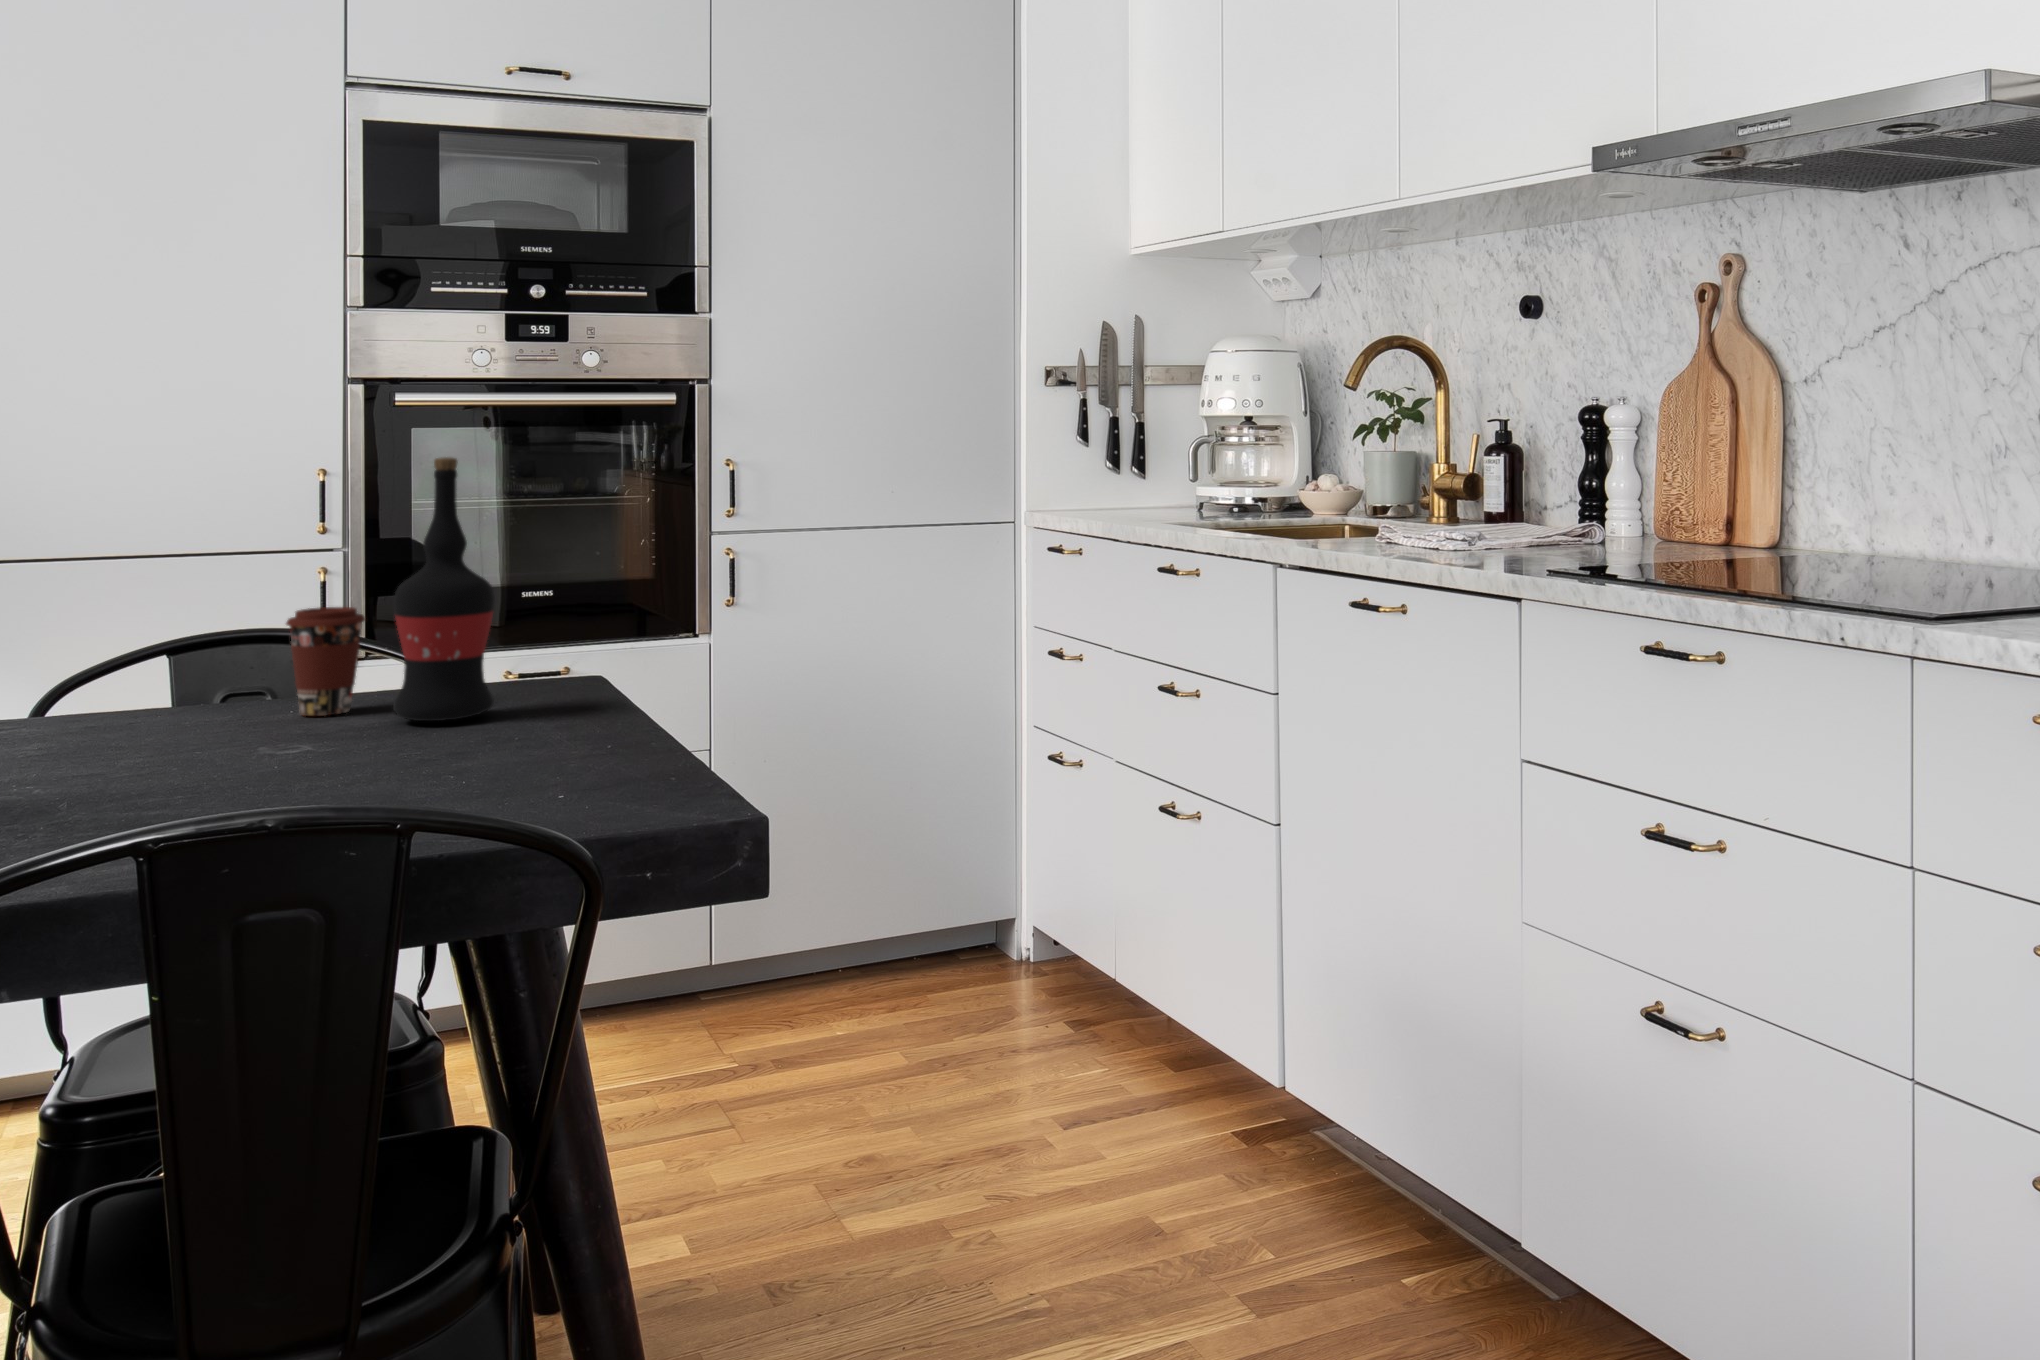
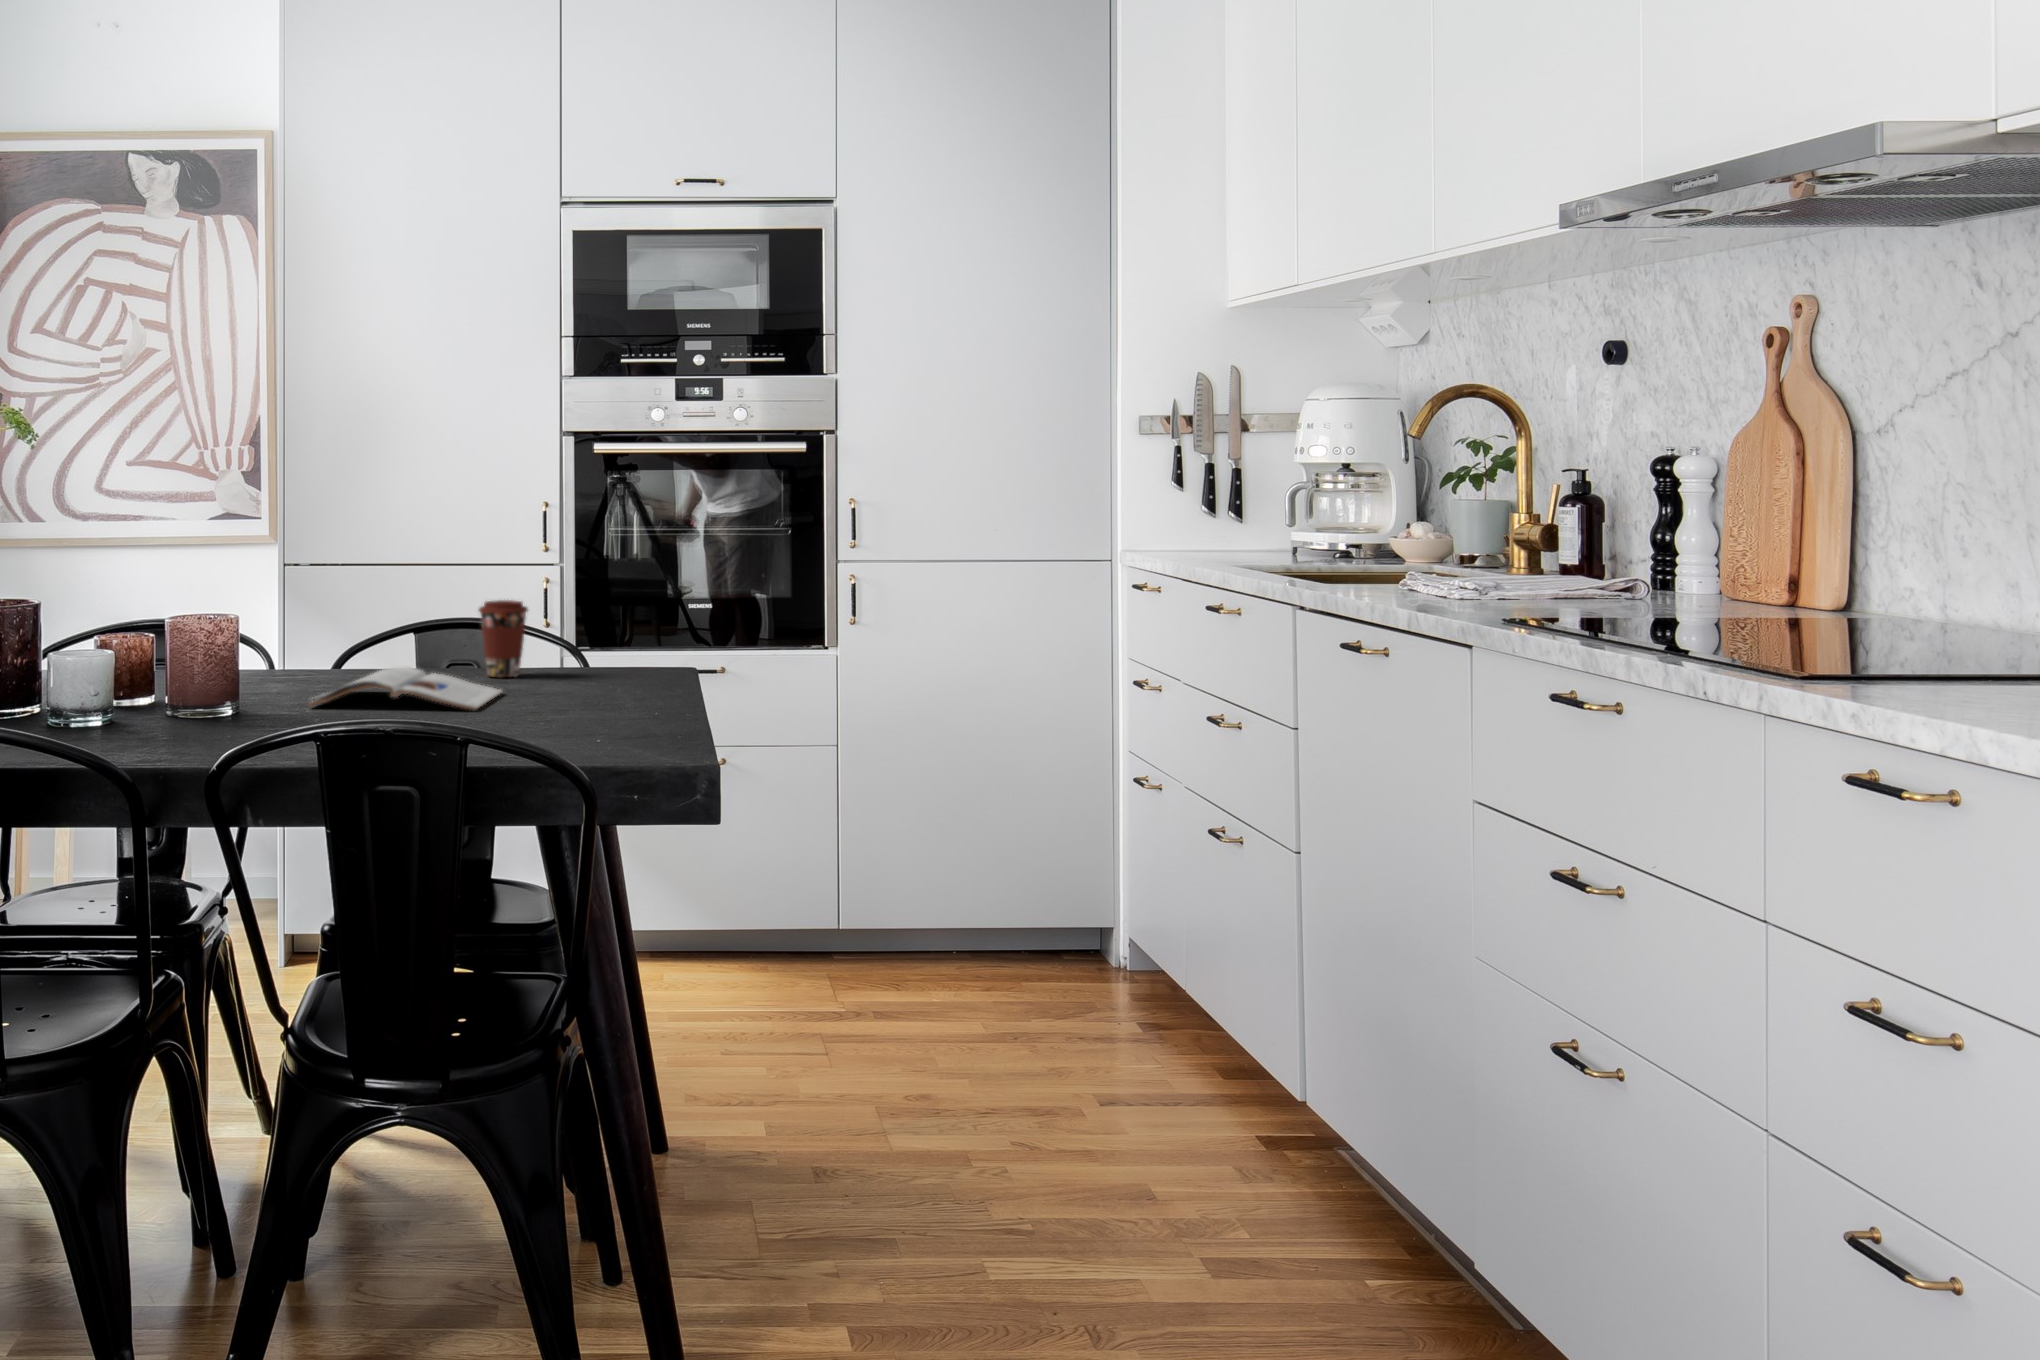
wine bottle: present [393,457,495,721] -> none [540,494,606,686]
magazine: none [17,714,345,794] -> present [309,666,502,710]

